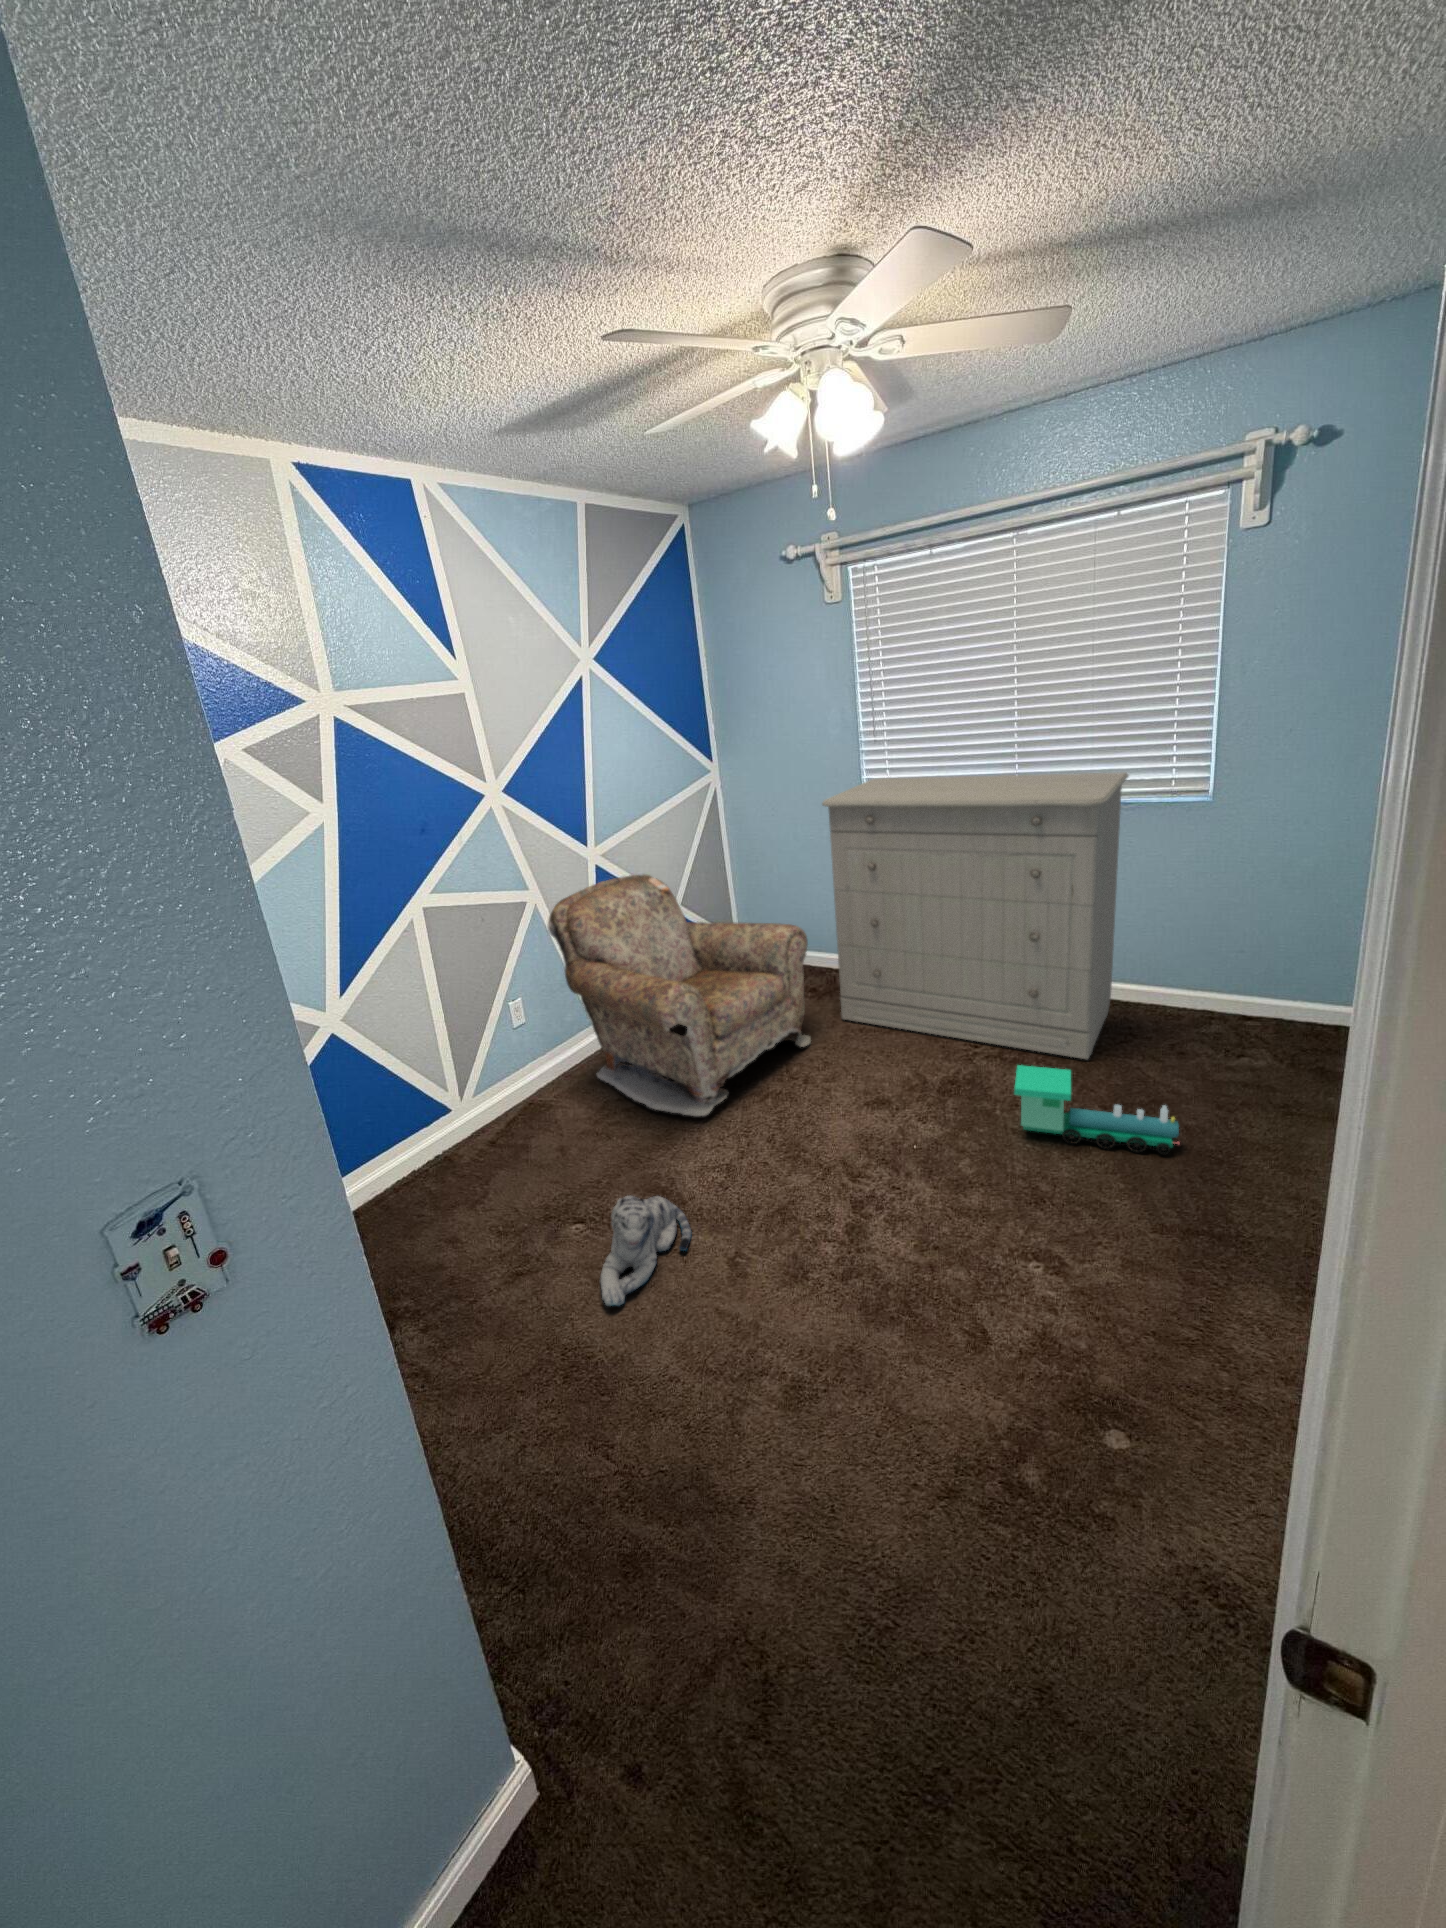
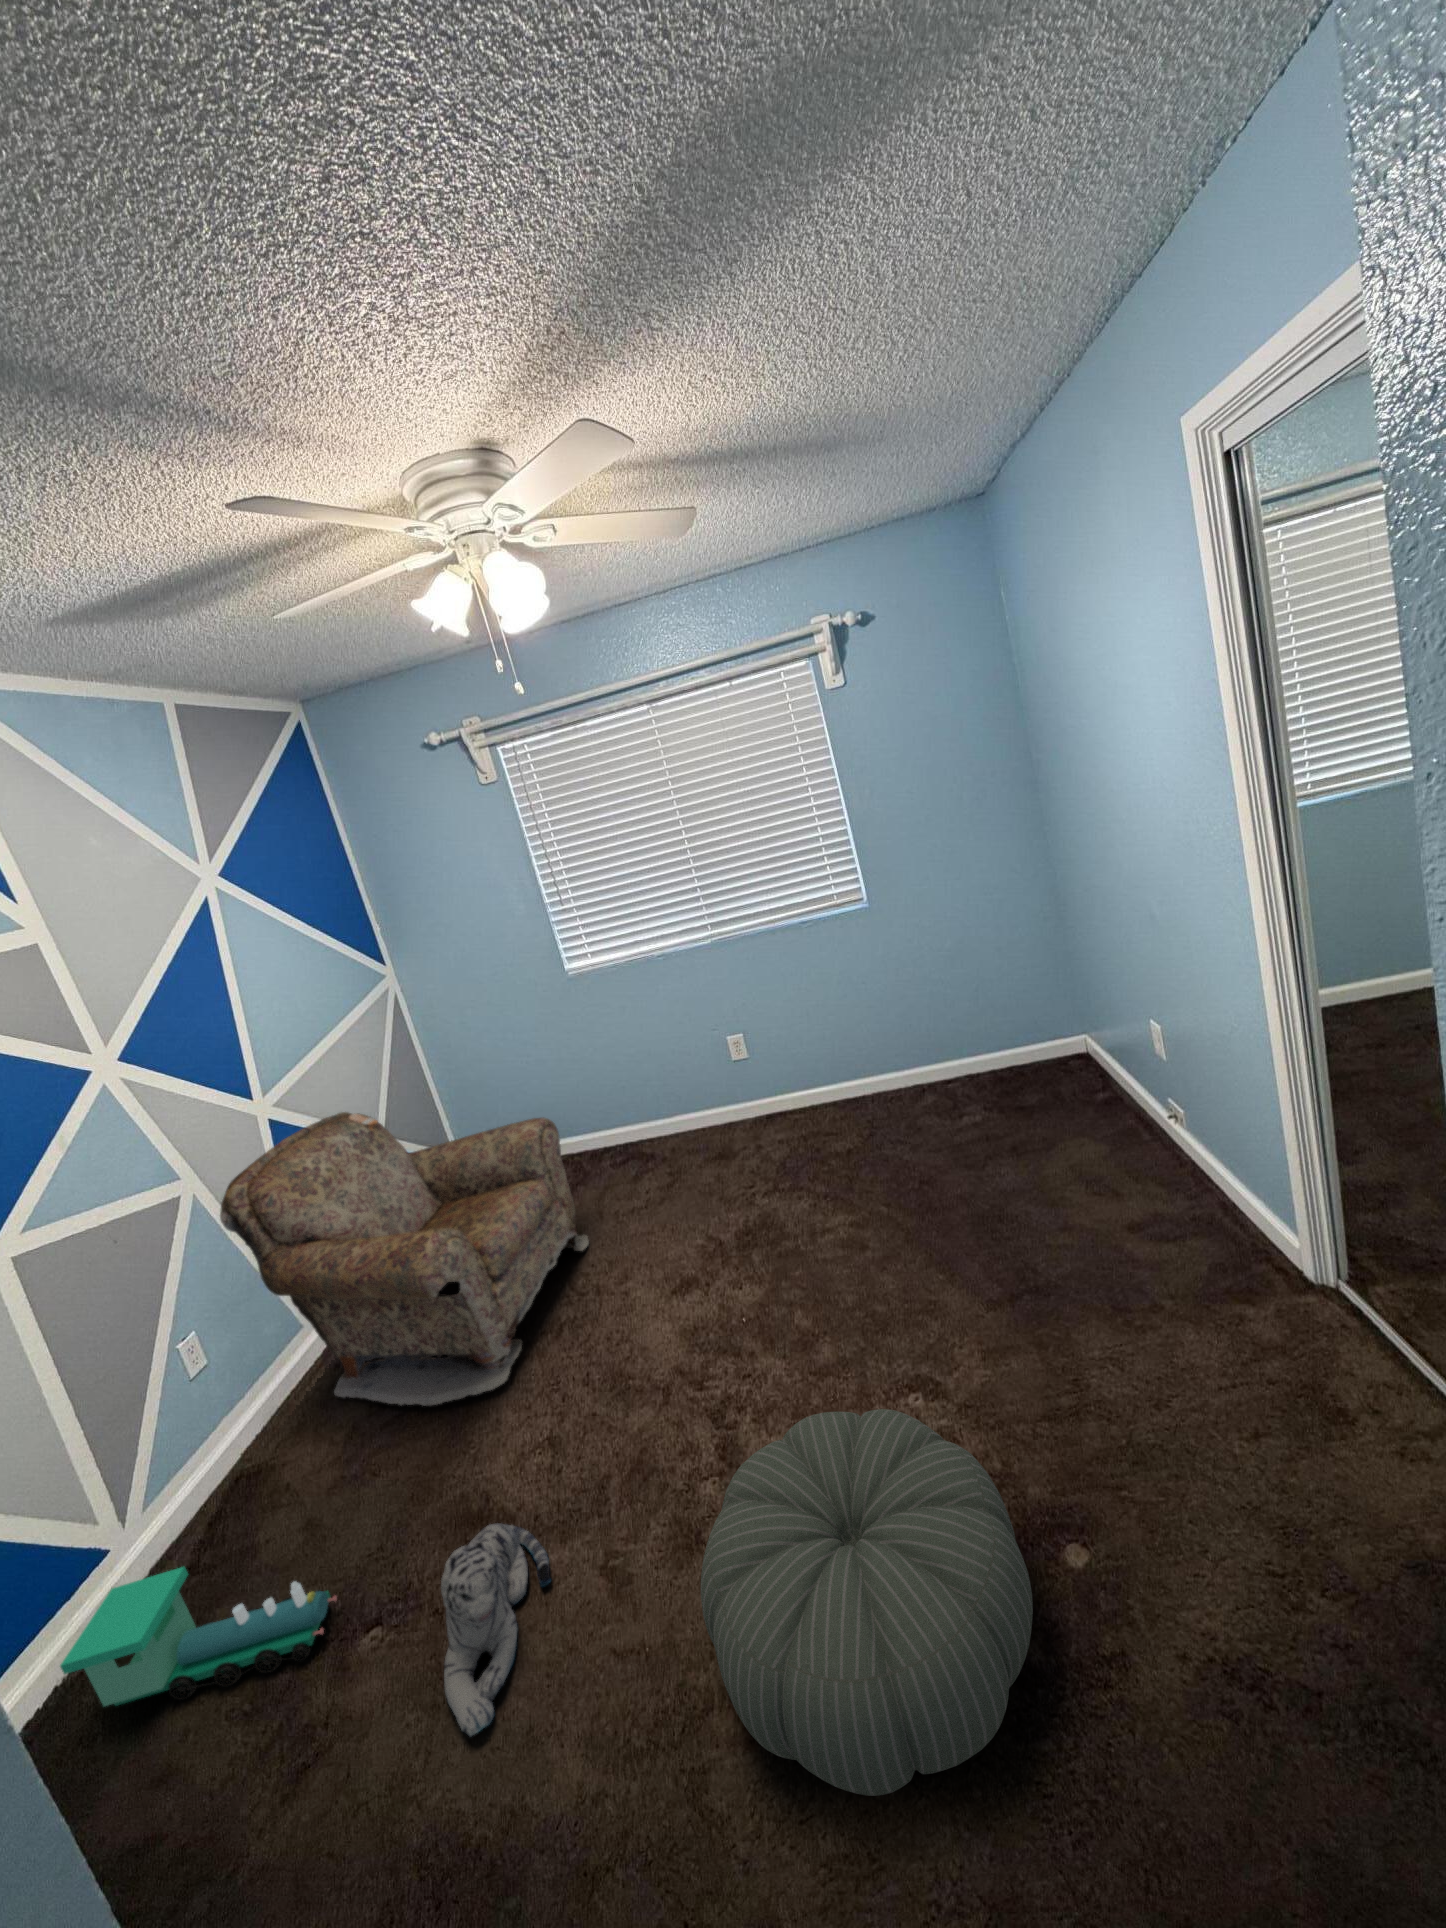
dresser: present [822,772,1129,1059] -> none [536,893,853,1203]
toy train: present [1014,1065,1180,1154] -> present [60,1567,337,1706]
pouf: none [765,1231,1049,1505] -> present [701,1409,1033,1796]

